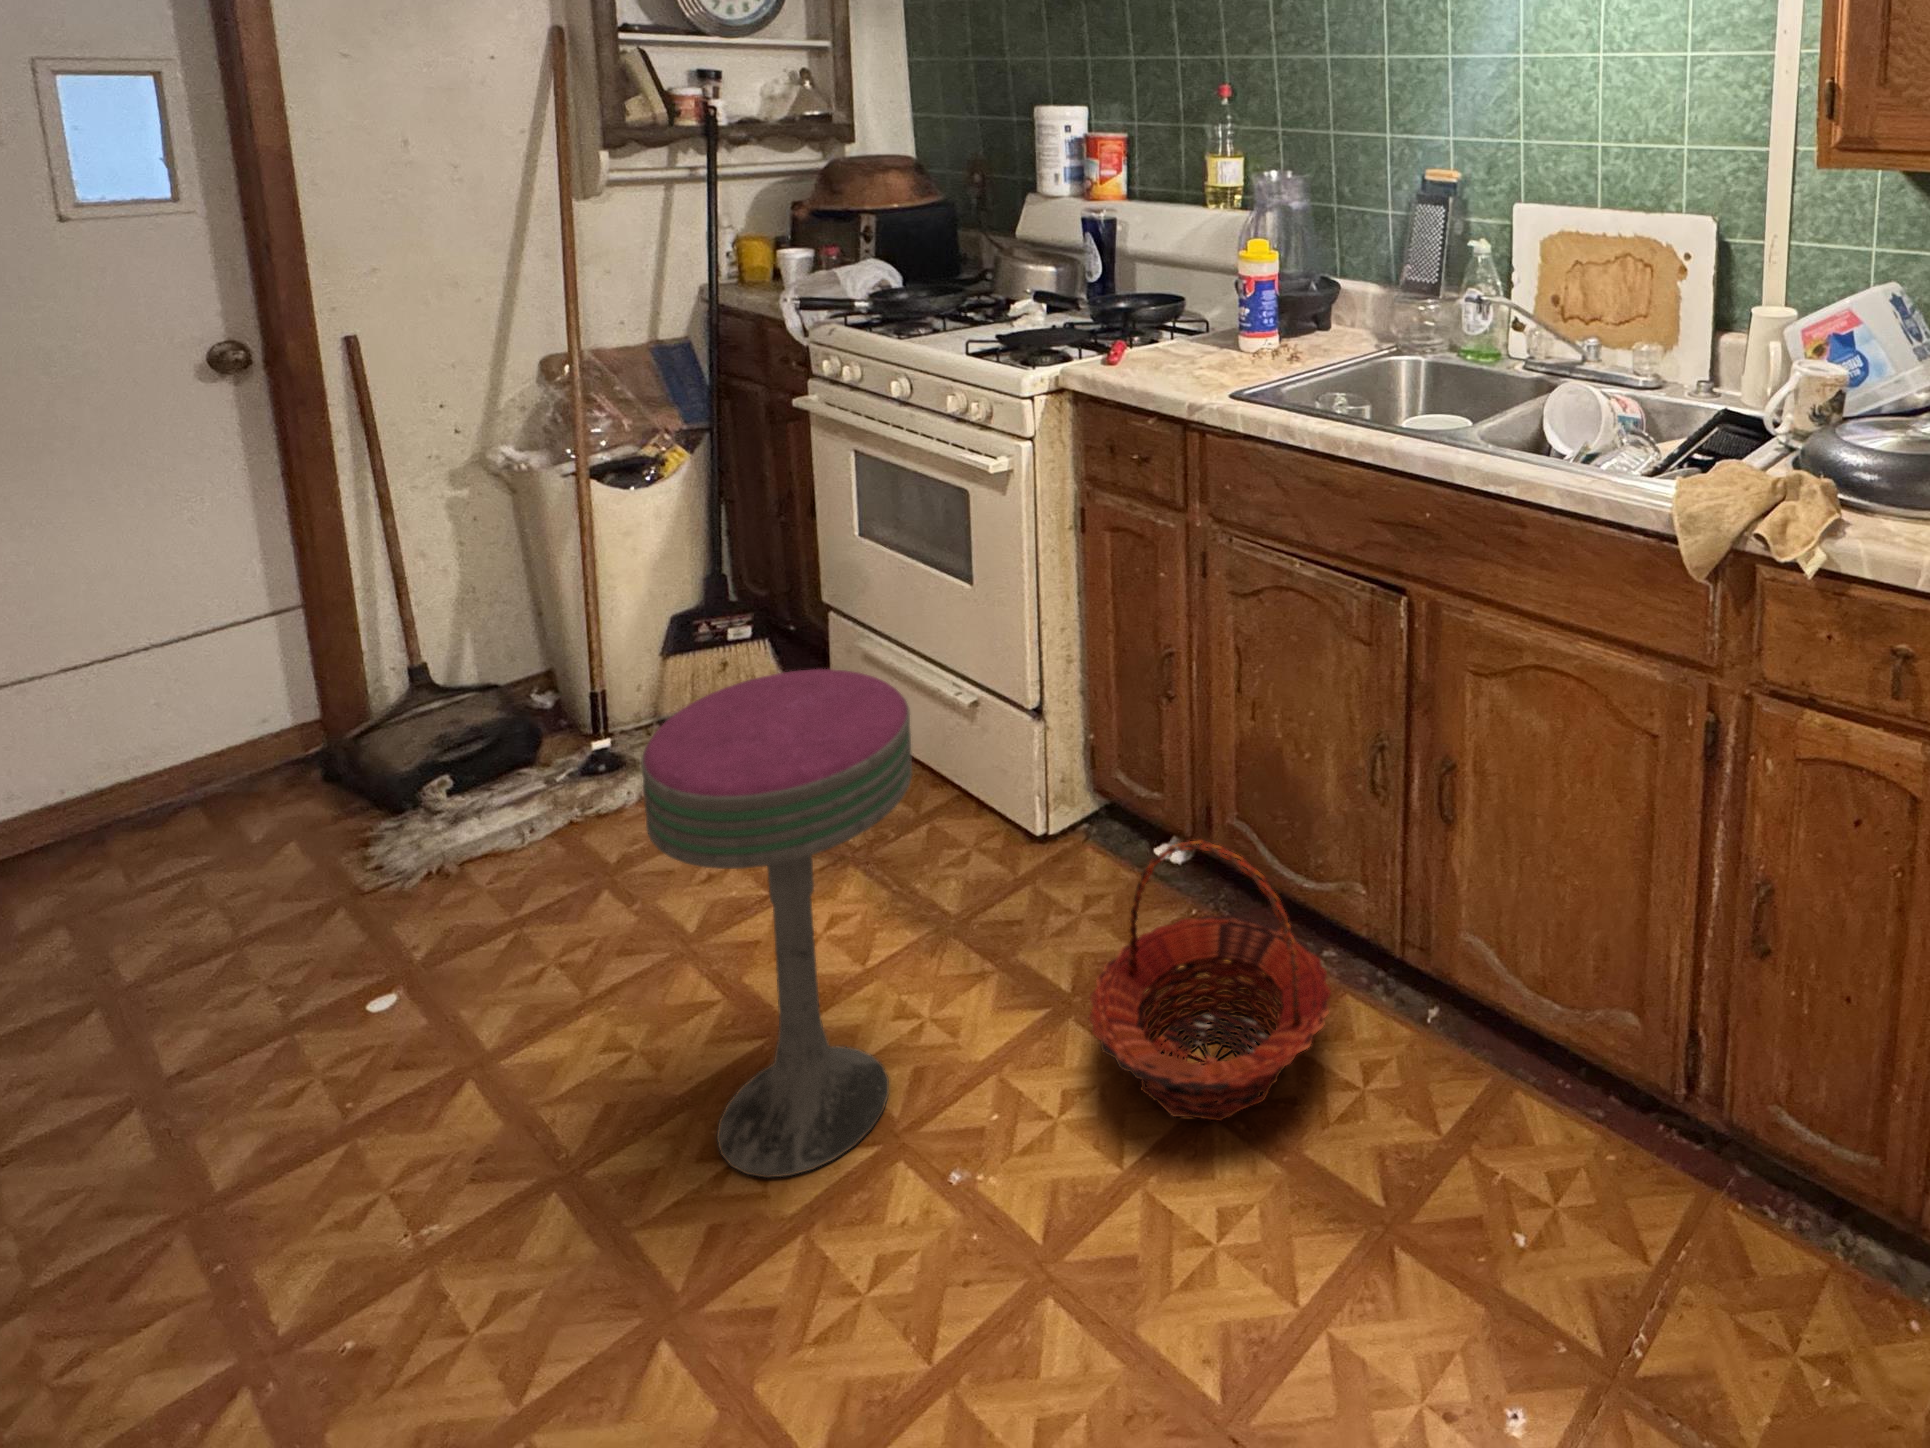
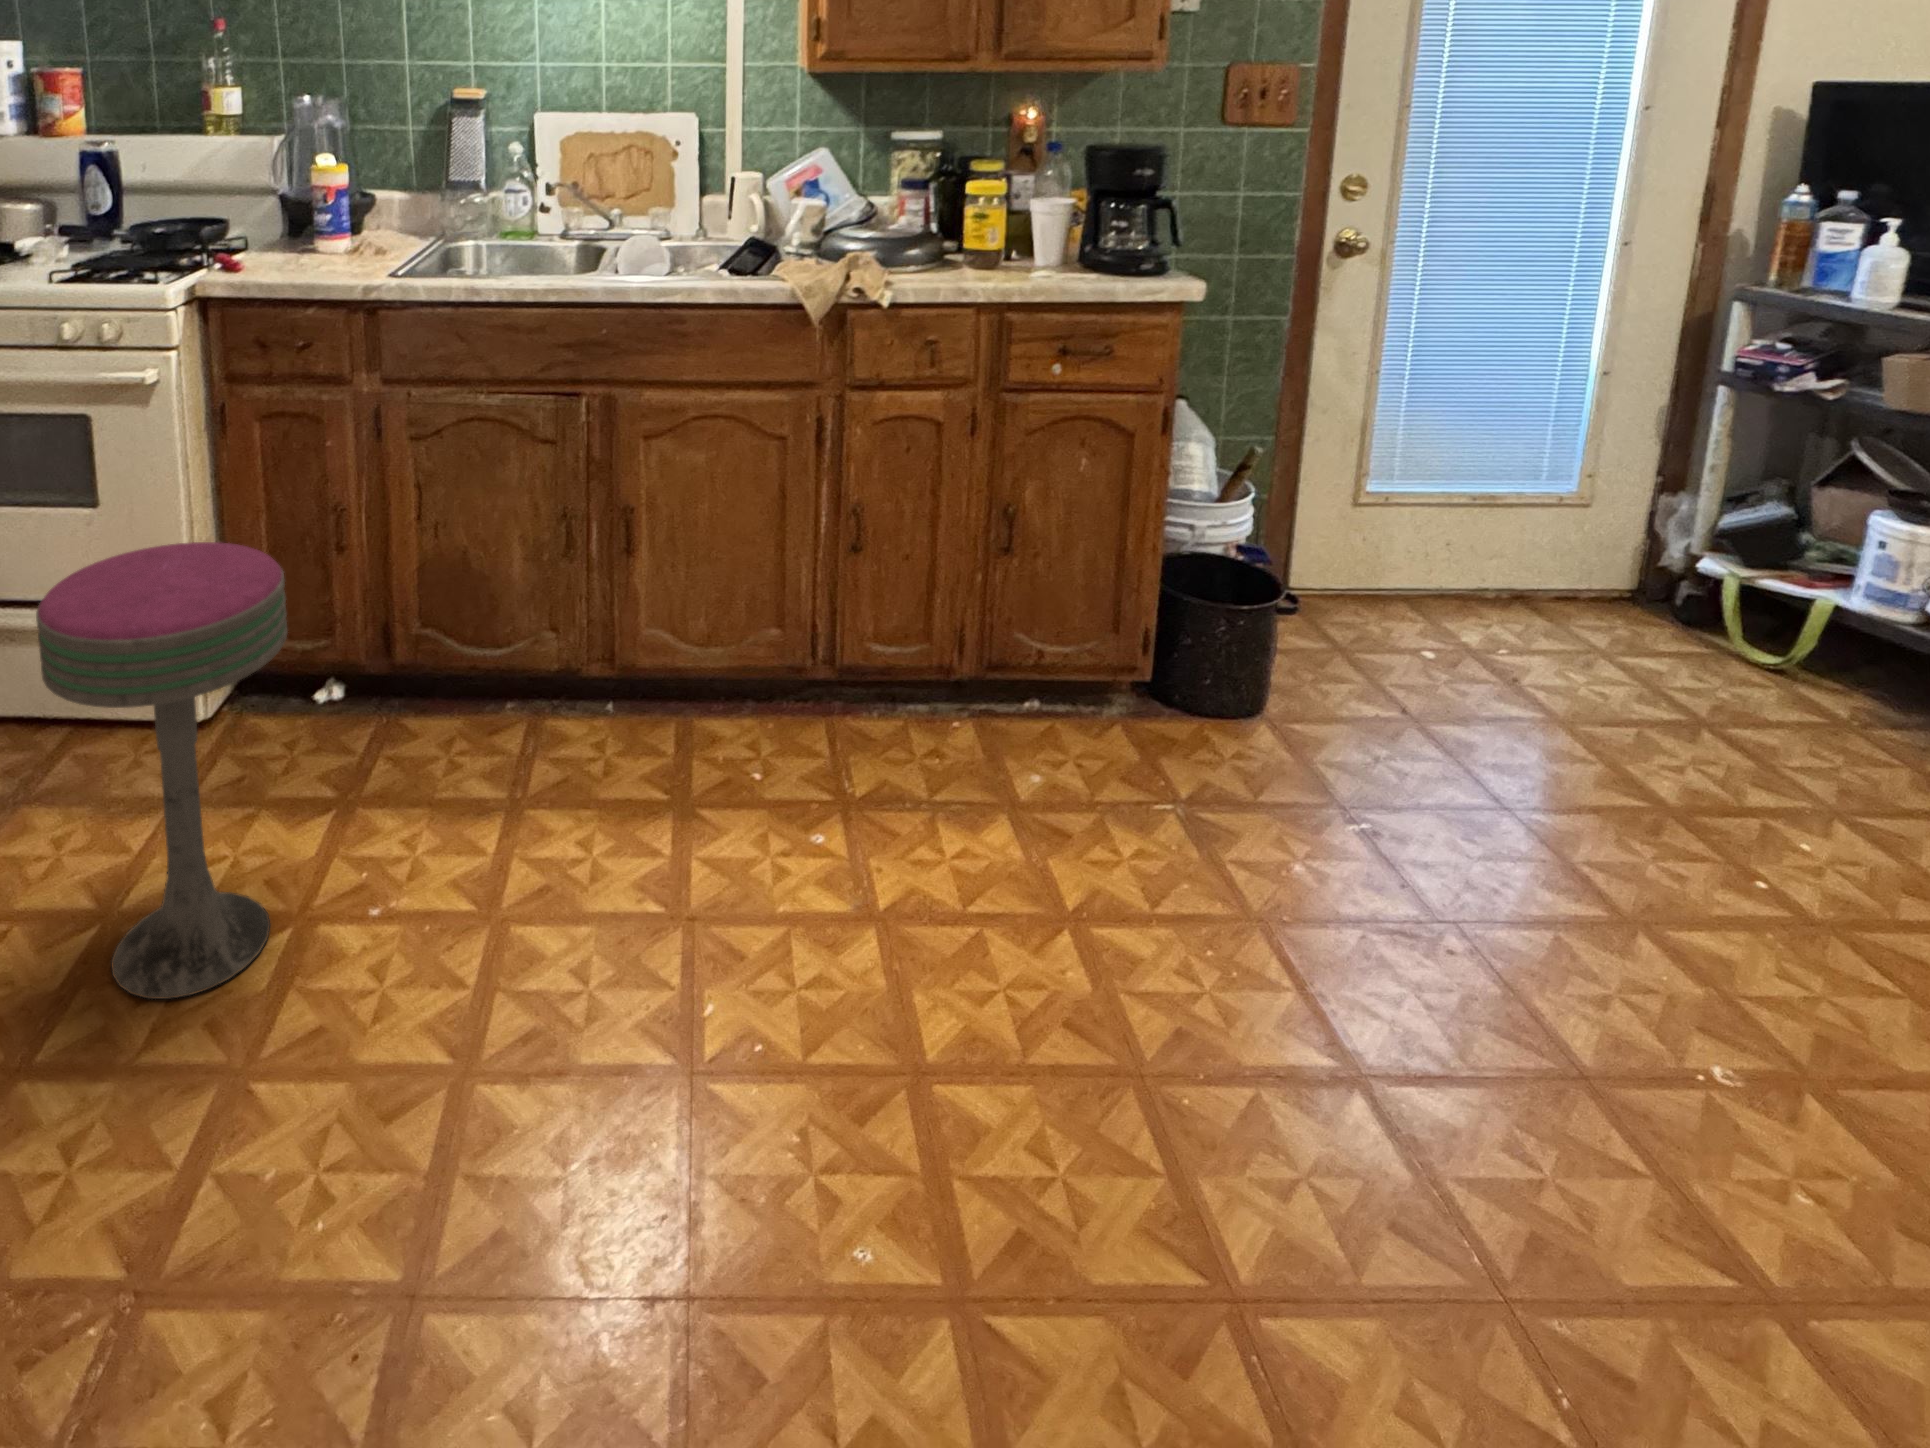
basket: present [1089,841,1331,1121] -> none [399,607,593,818]

